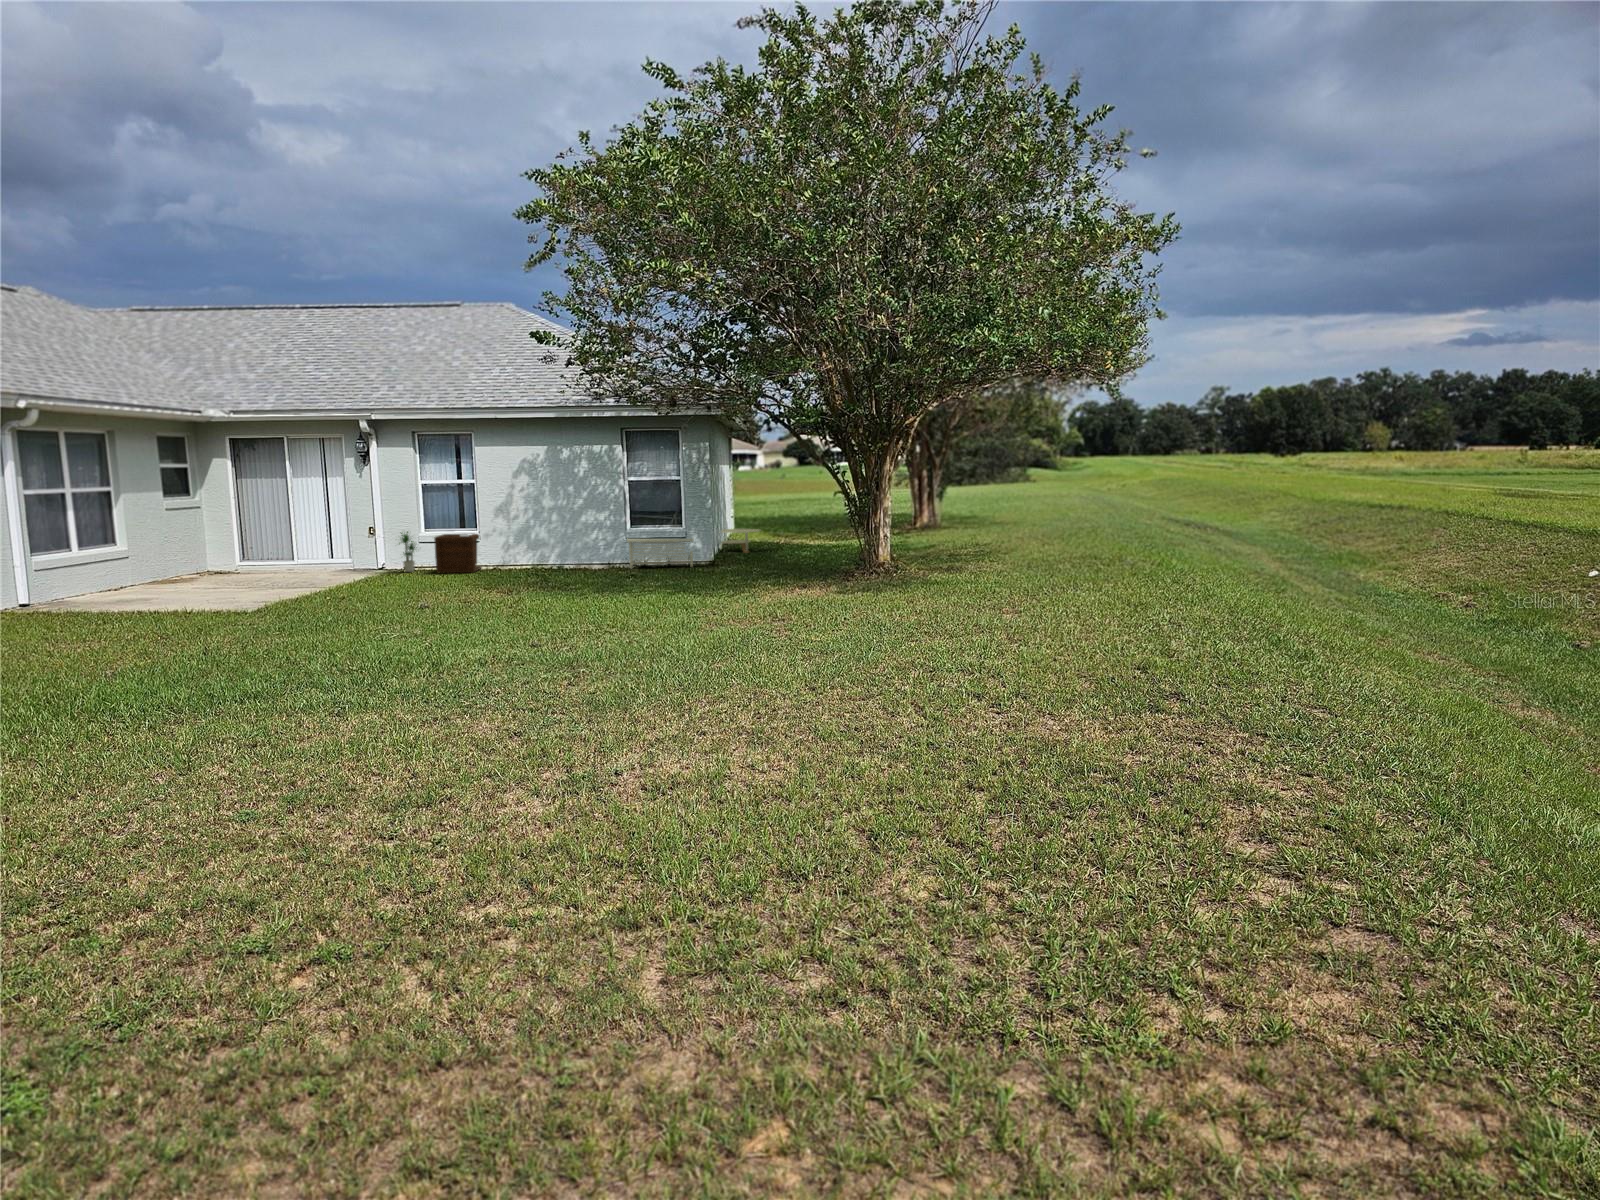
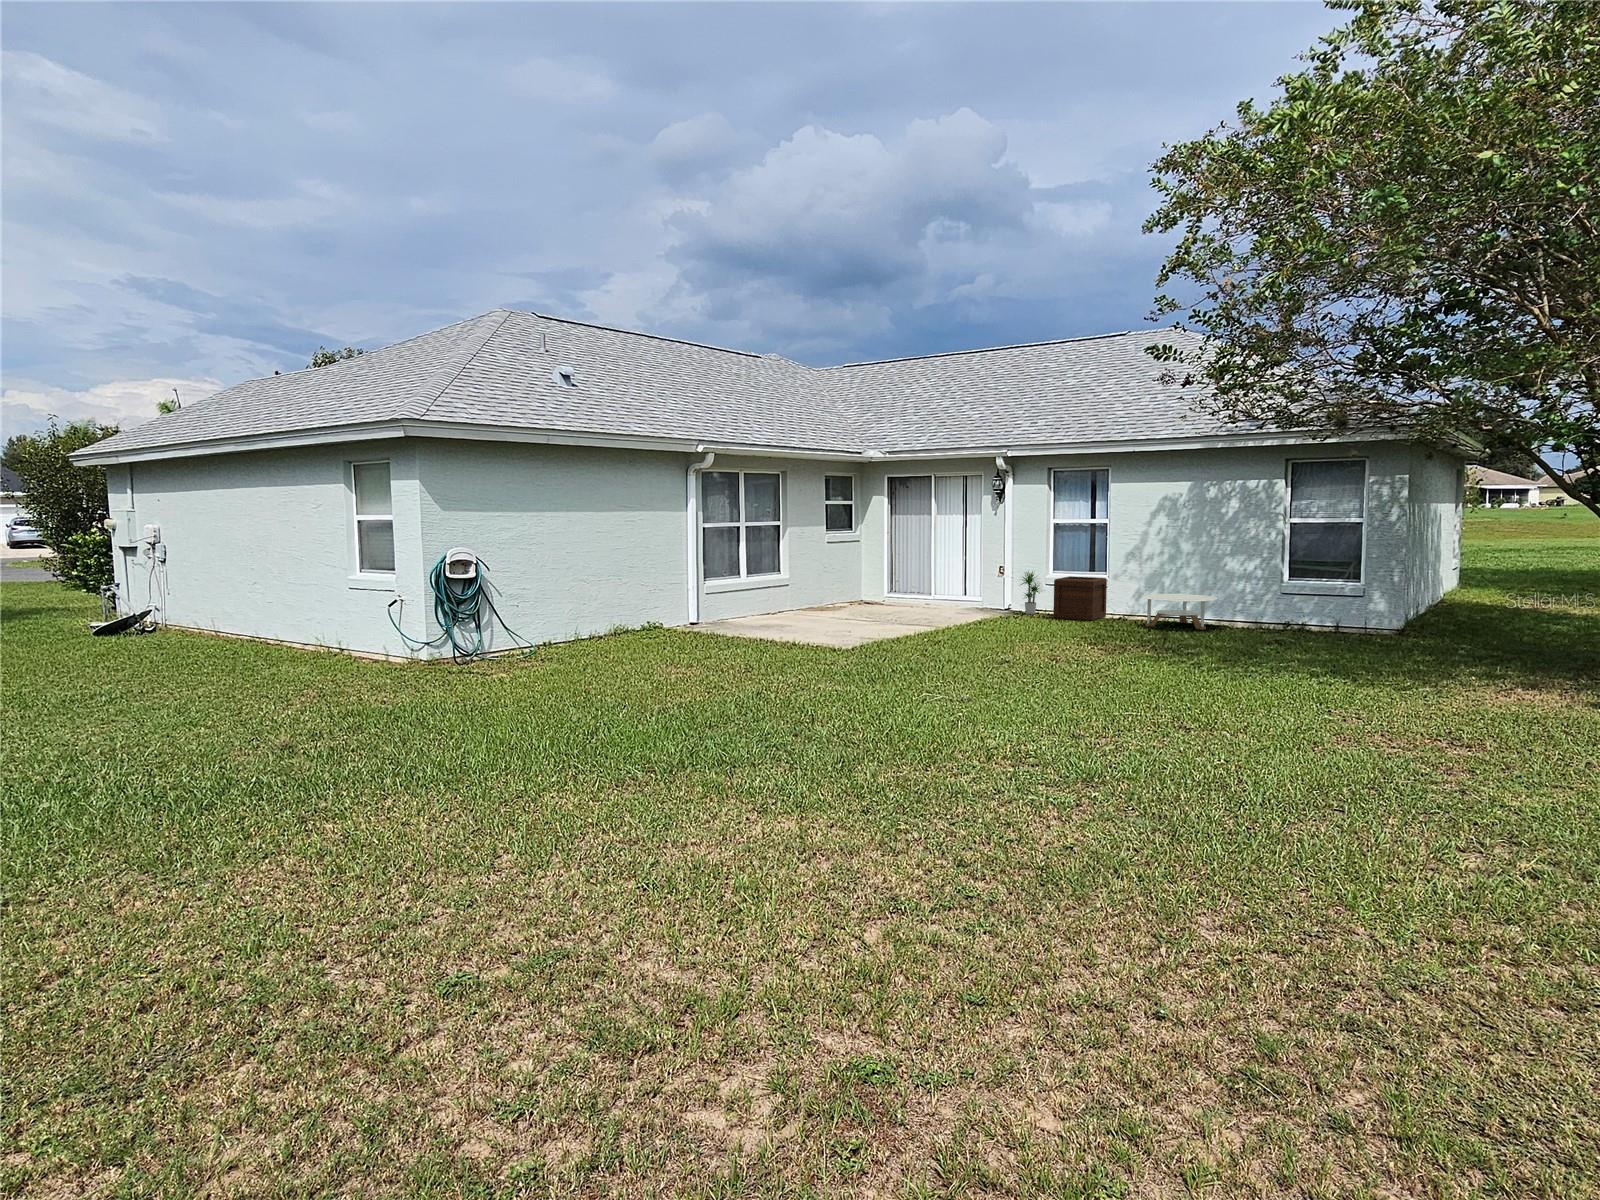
round table: present [721,529,760,553] -> present [1141,594,1218,630]
storage bench: present [627,539,693,568] -> none [1279,593,1379,638]

